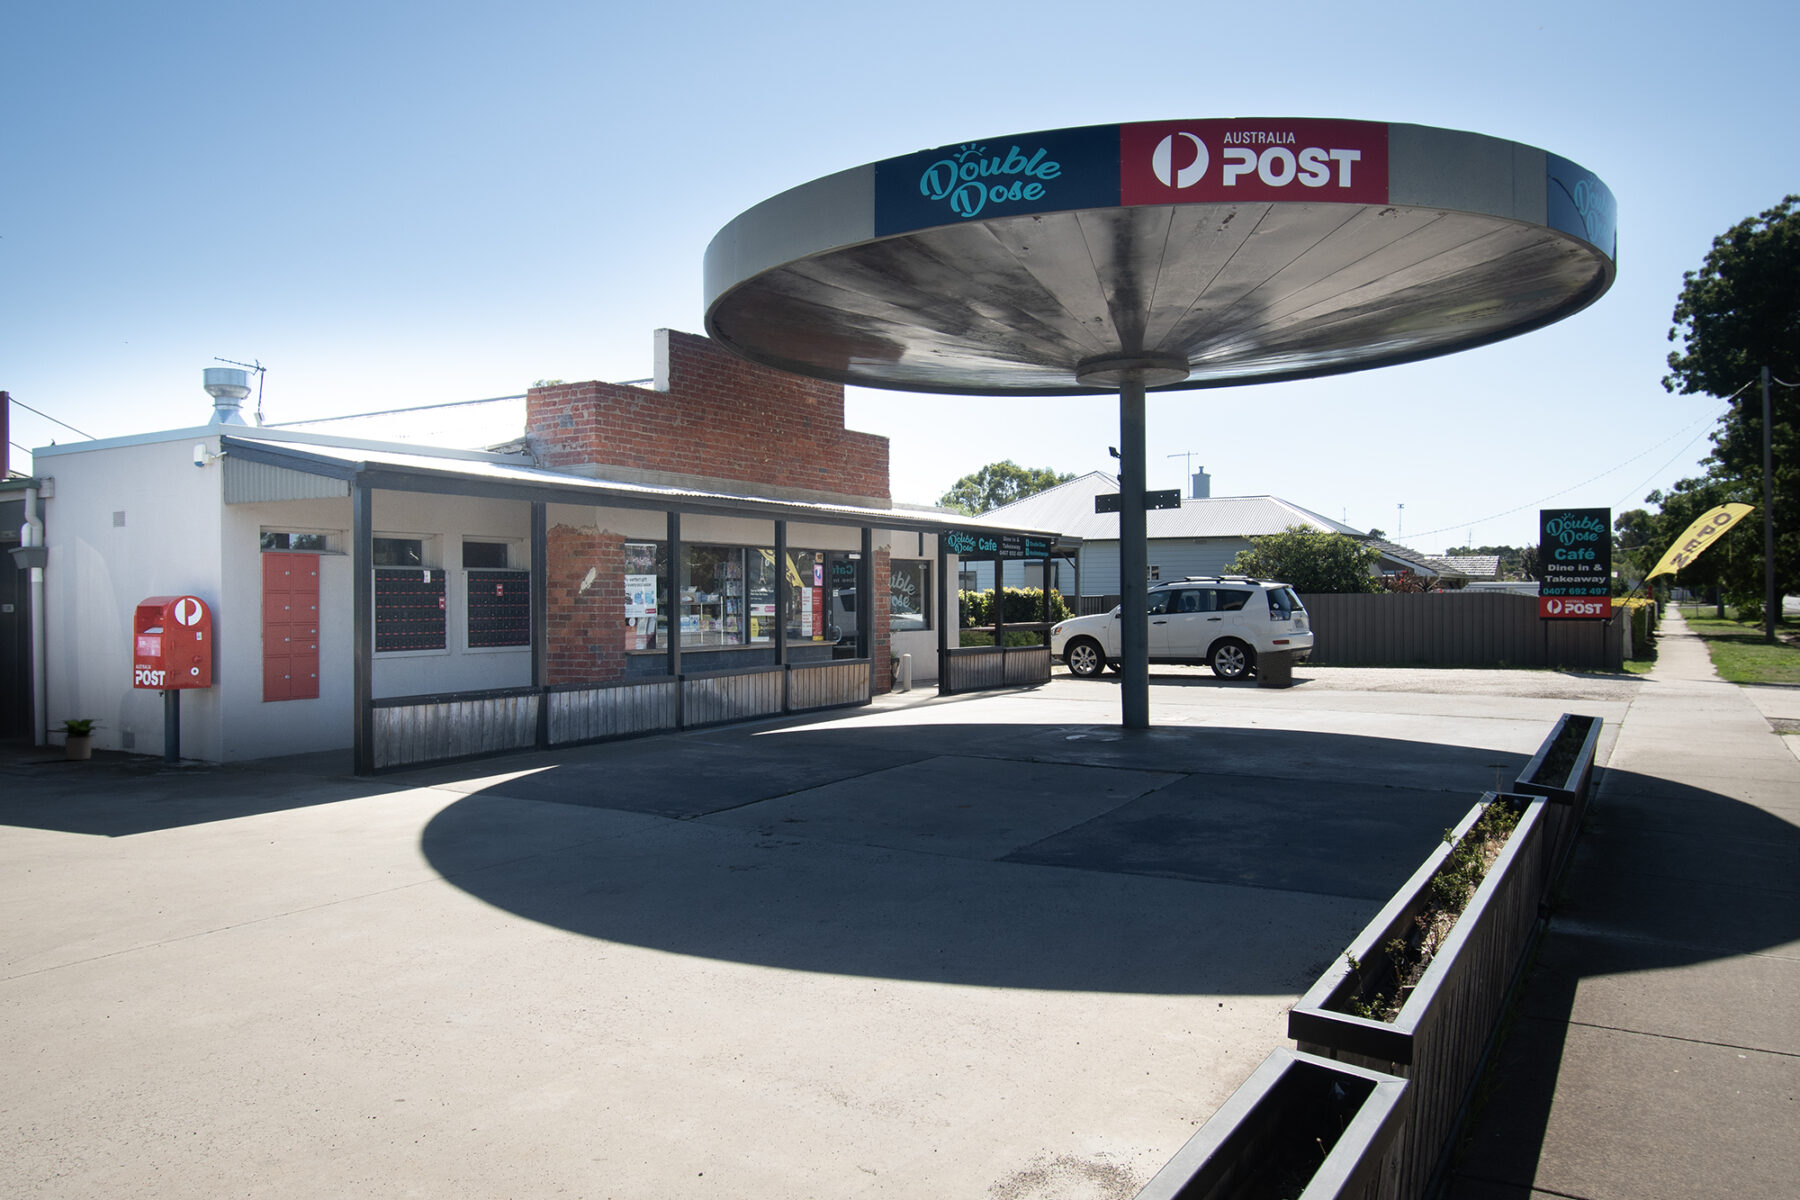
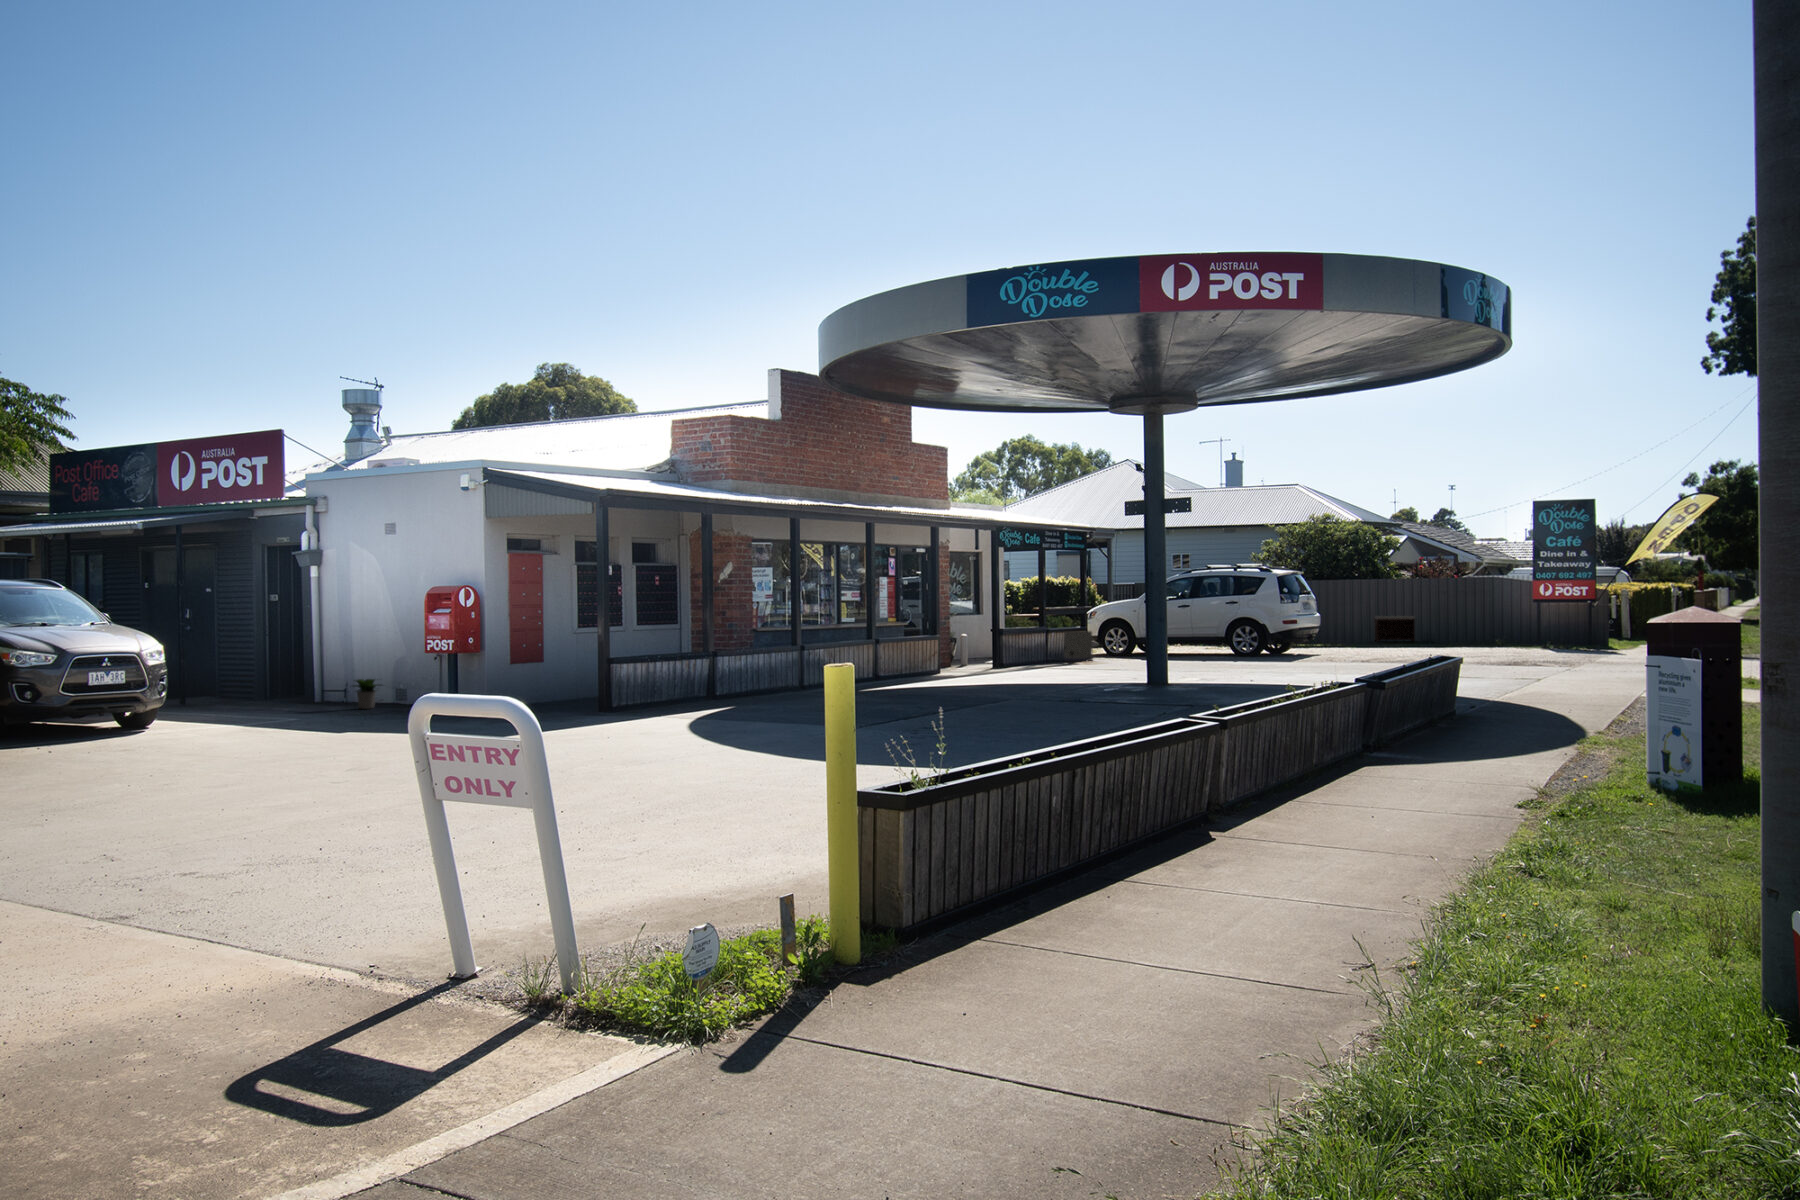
bench: none [1362,634,1410,662] -> present [1374,616,1415,642]
trash can: present [1257,651,1293,688] -> present [1064,631,1093,661]

